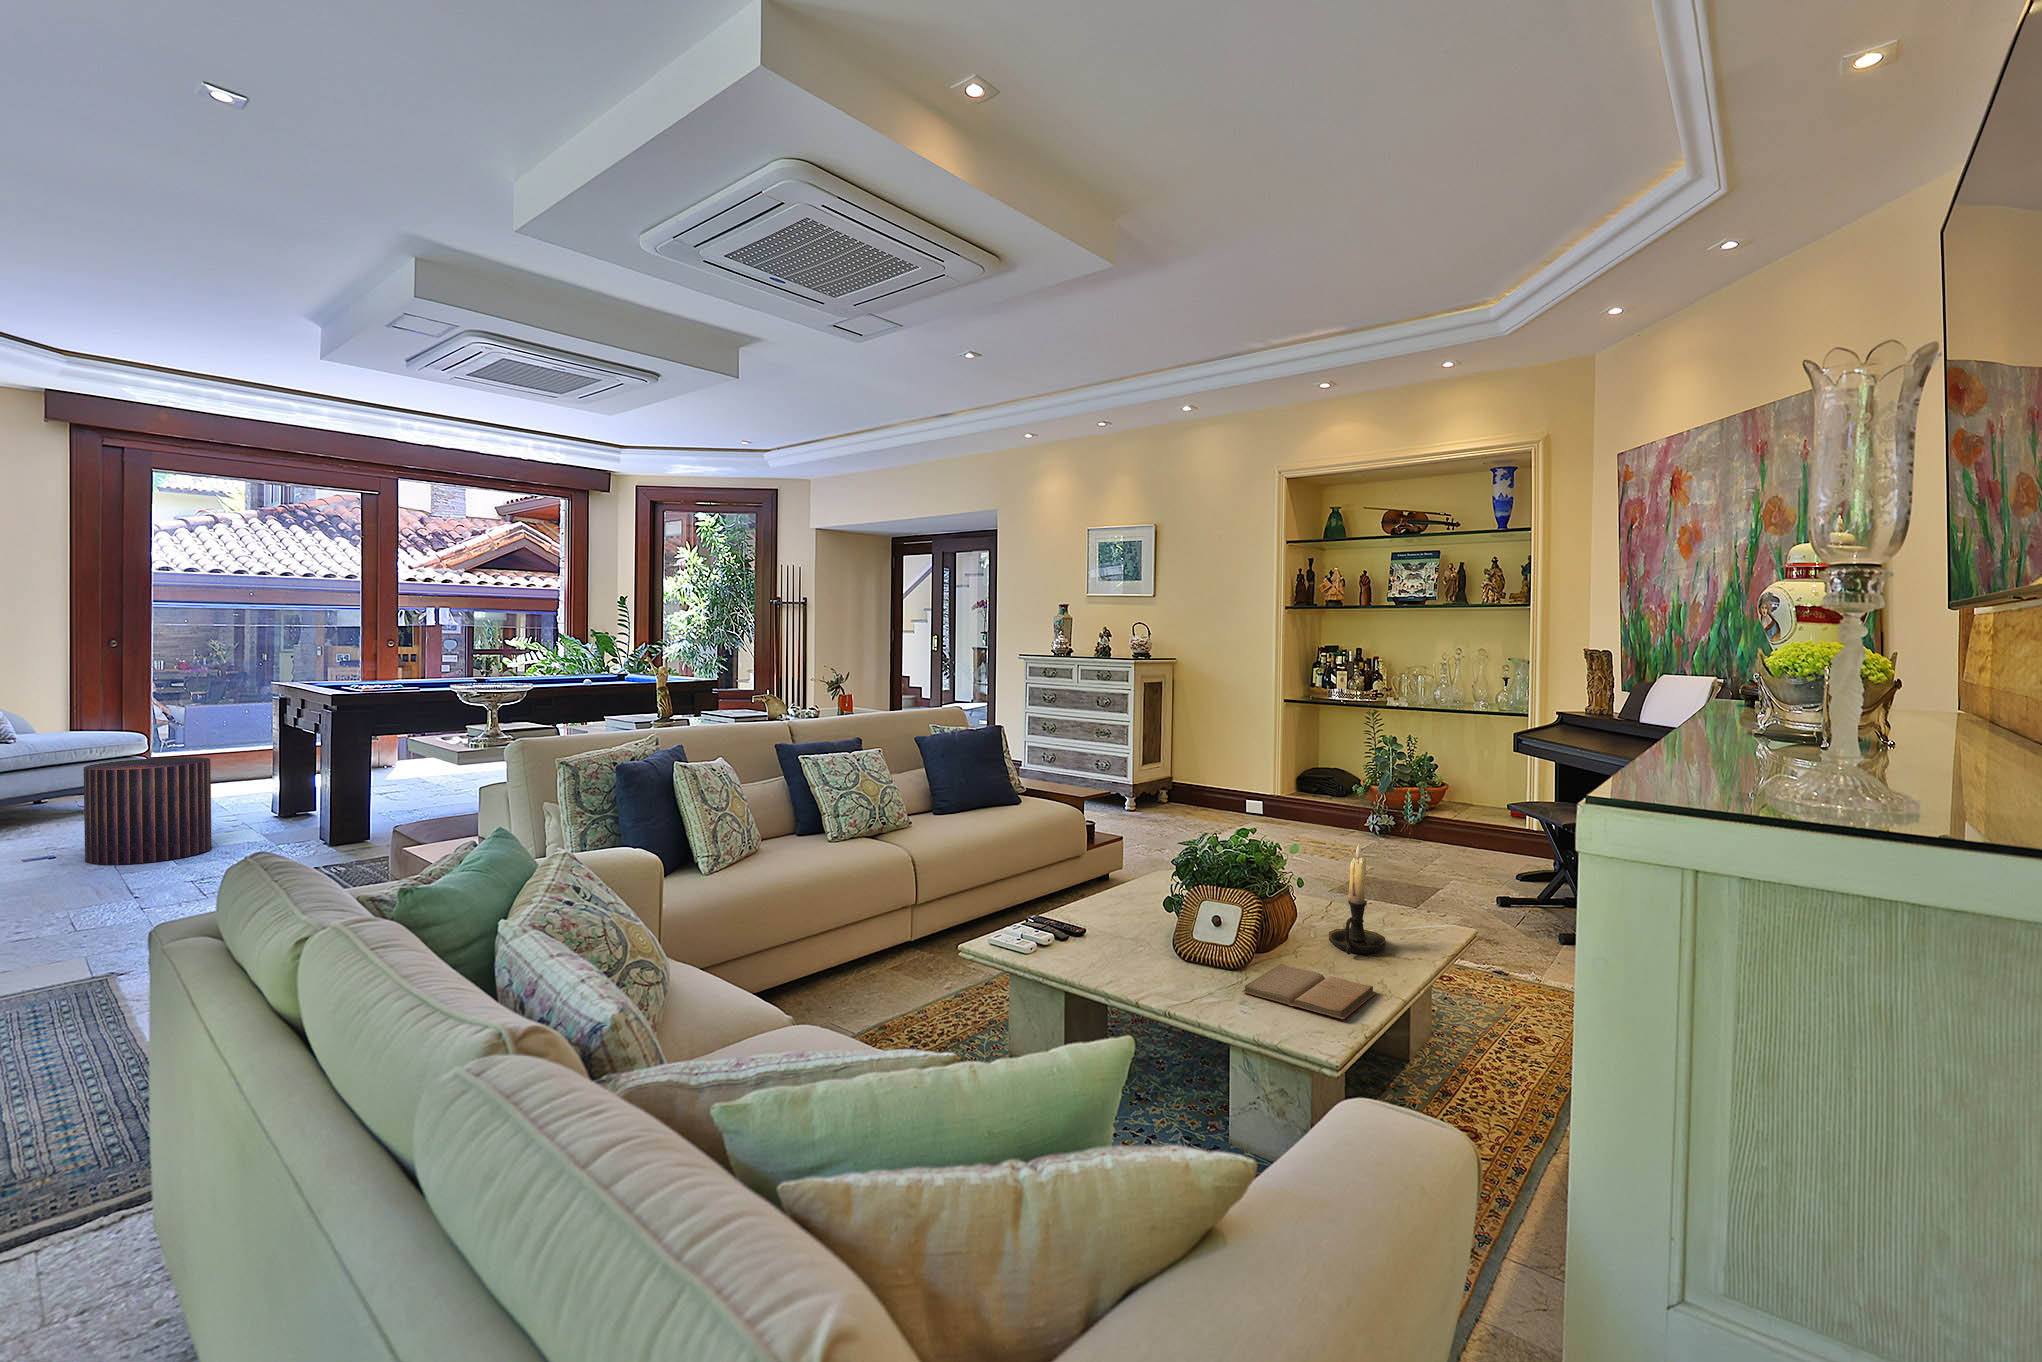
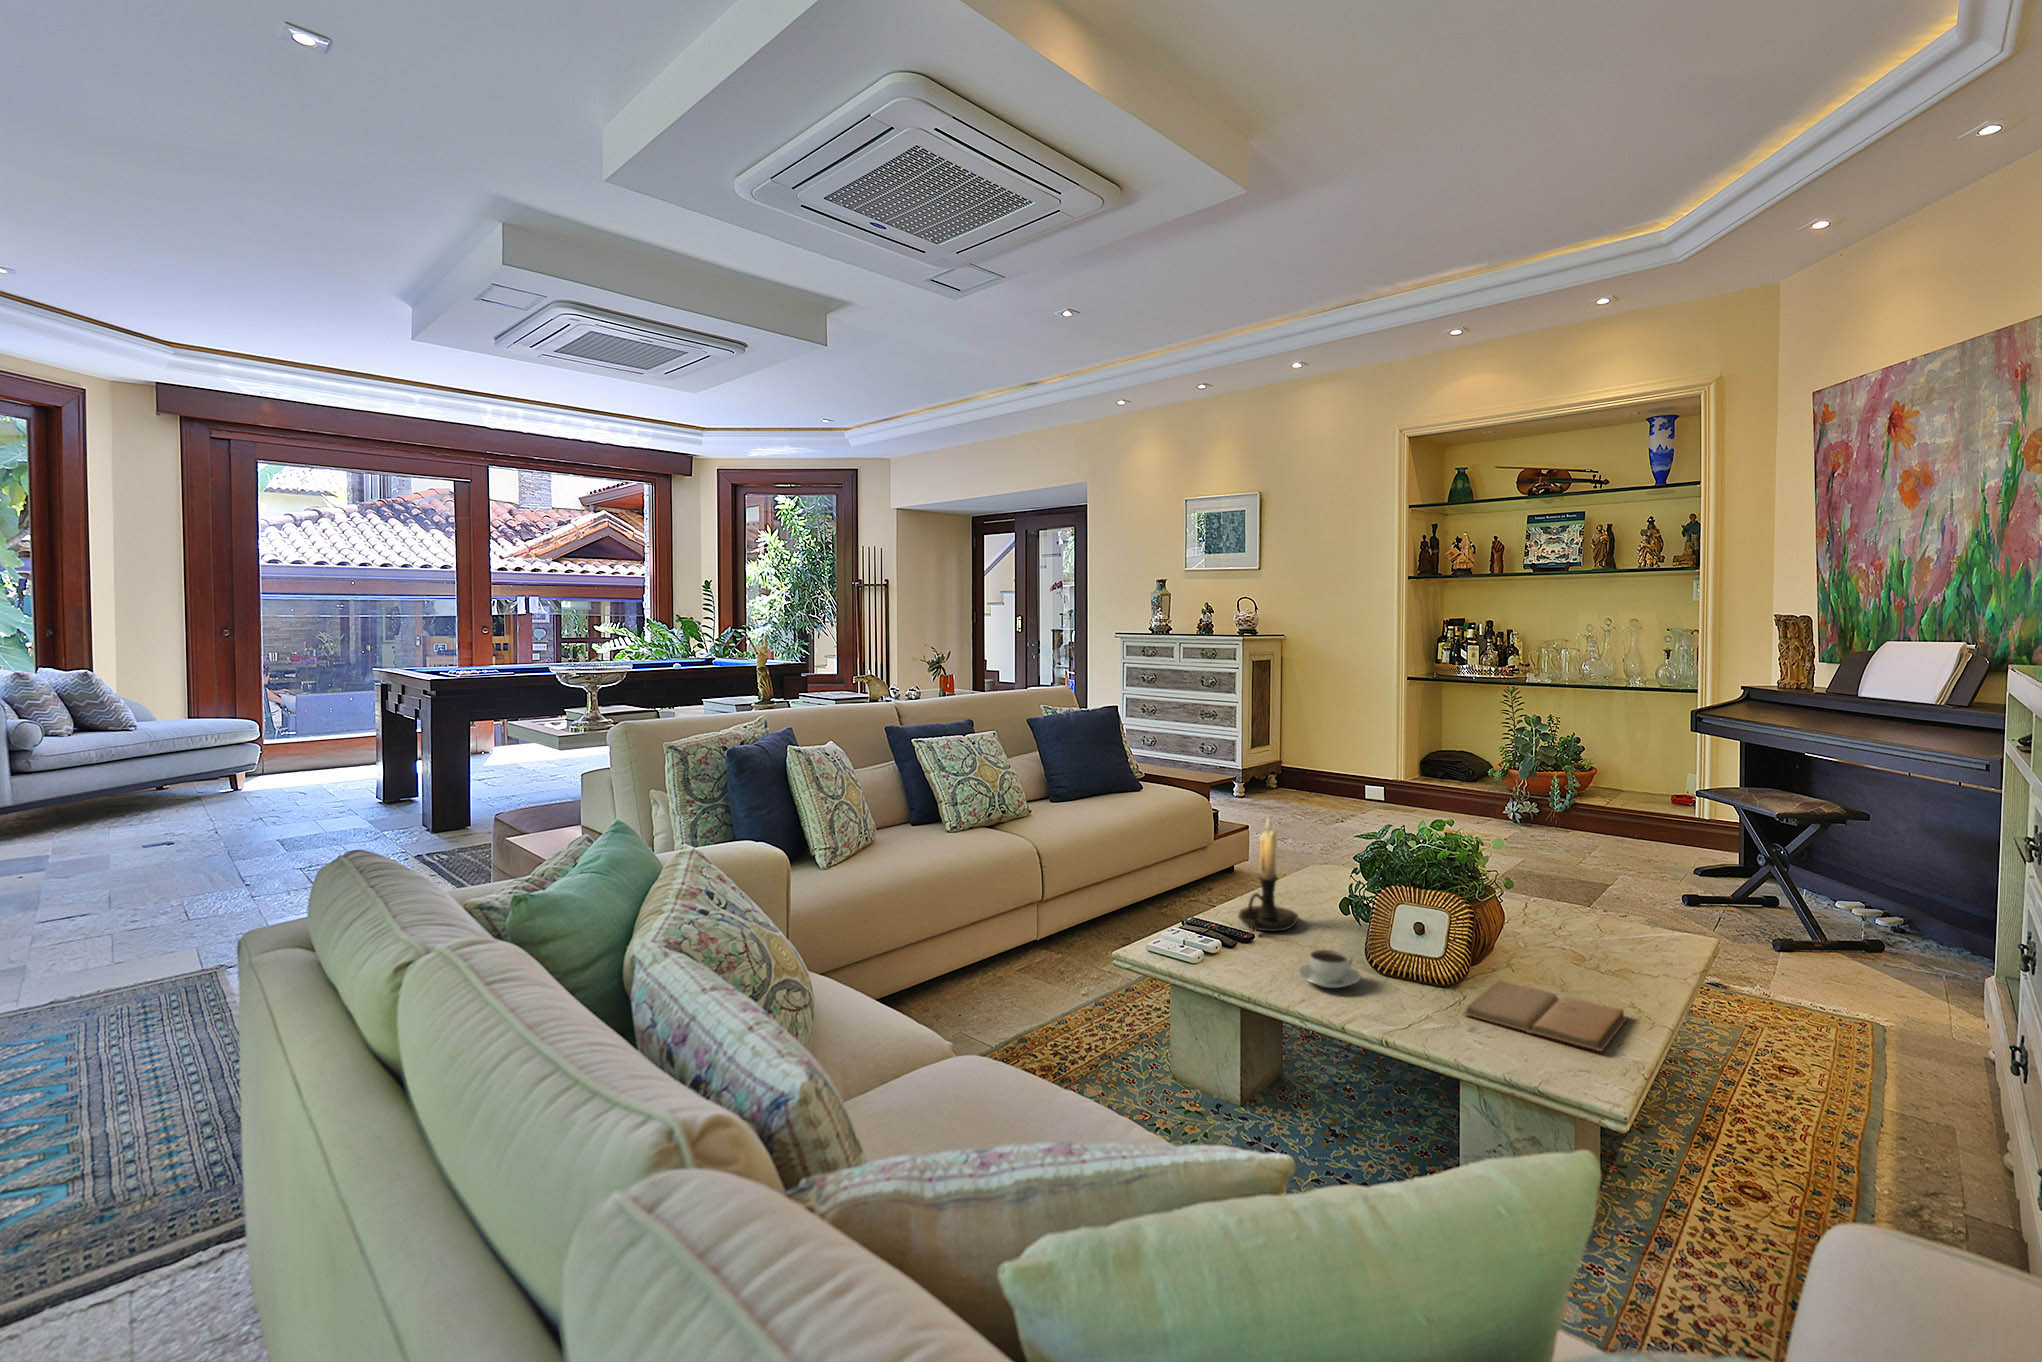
pouf: present [84,757,212,865] -> none [192,747,316,856]
candle holder: present [1329,843,1386,955] -> present [1239,817,1298,932]
coffee cup: none [1113,940,1165,973] -> present [1299,950,1361,988]

